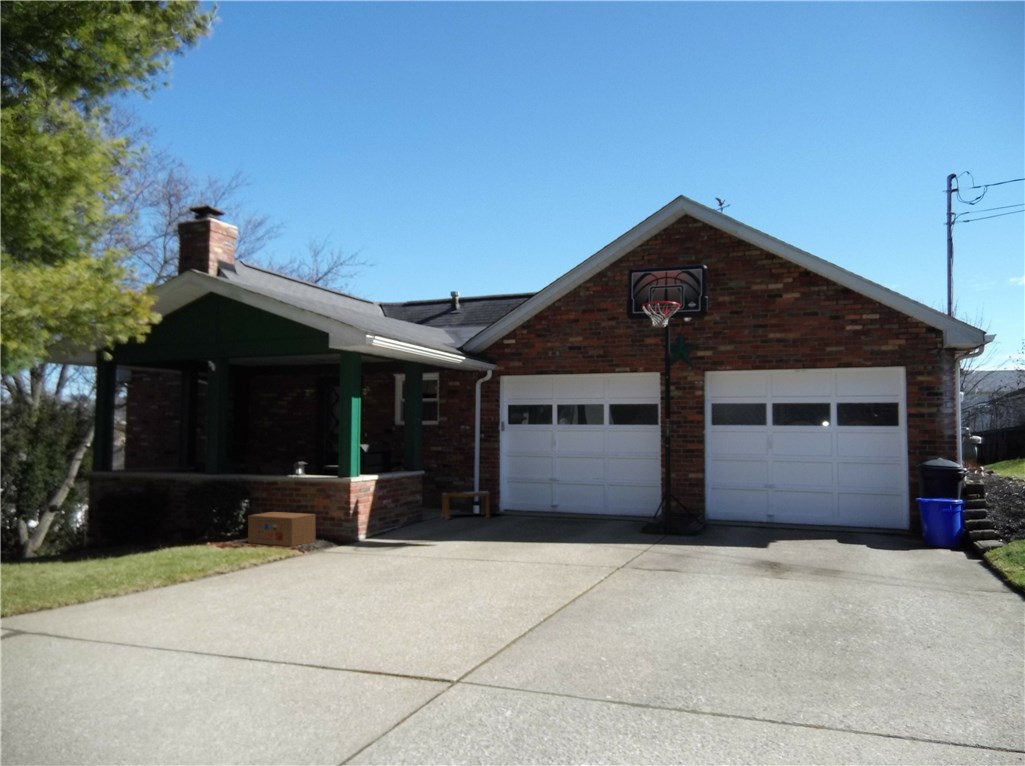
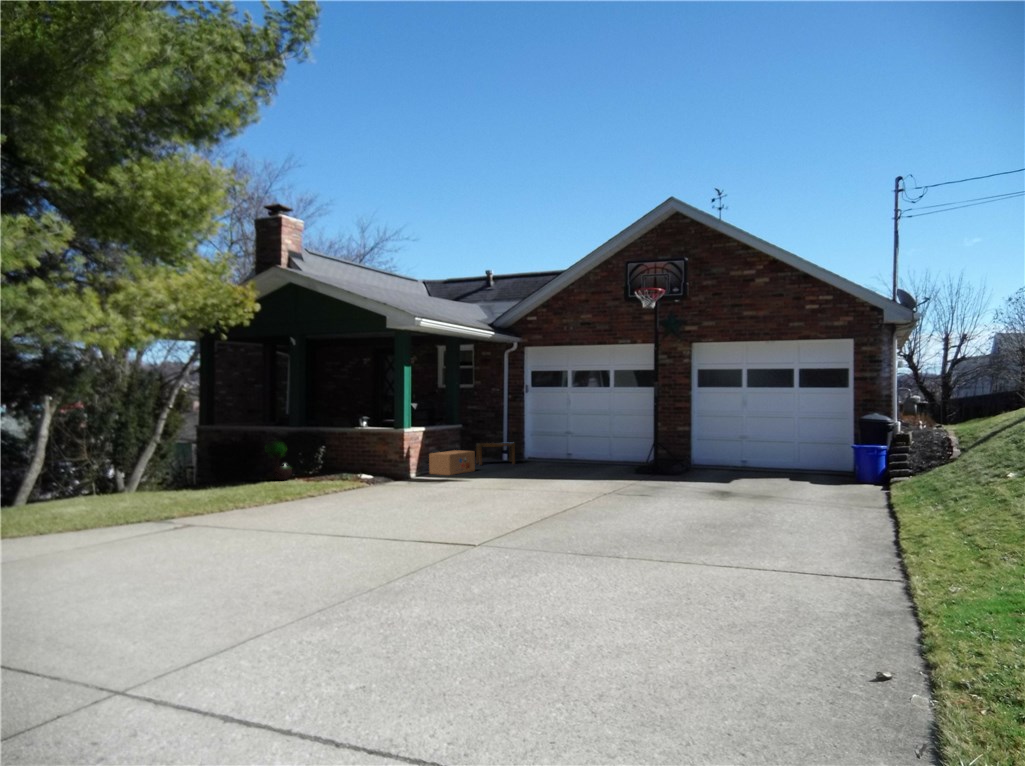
potted tree: none [167,489,206,544] -> present [266,443,292,480]
cardboard box: present [248,512,316,546] -> present [429,450,475,475]

